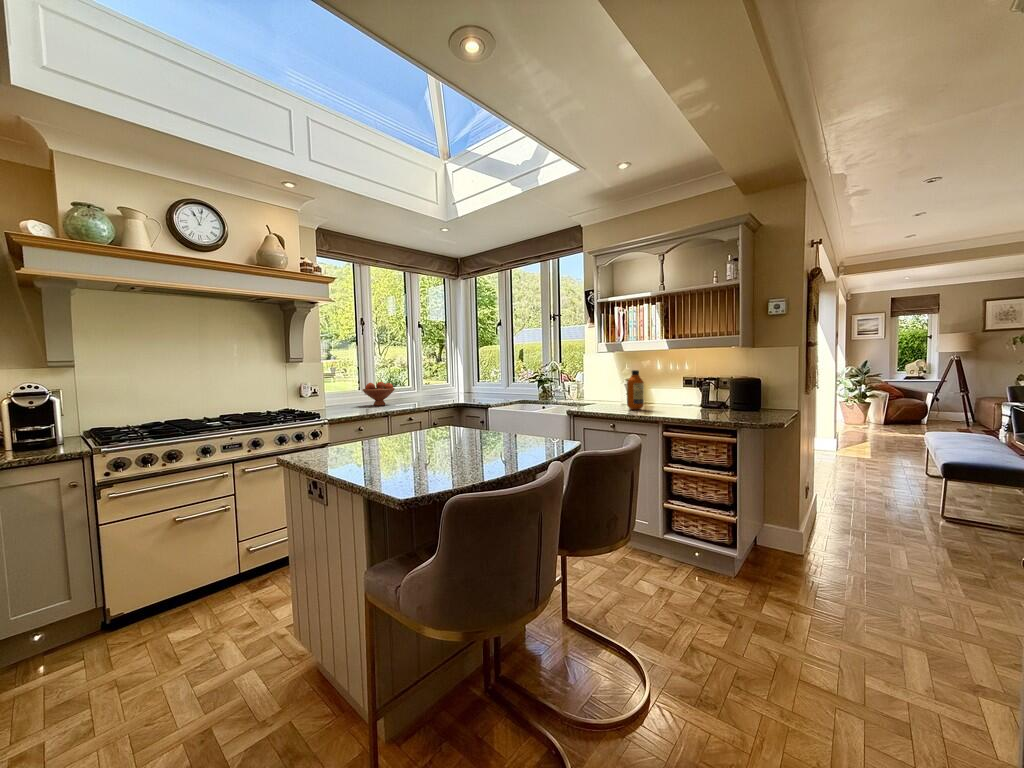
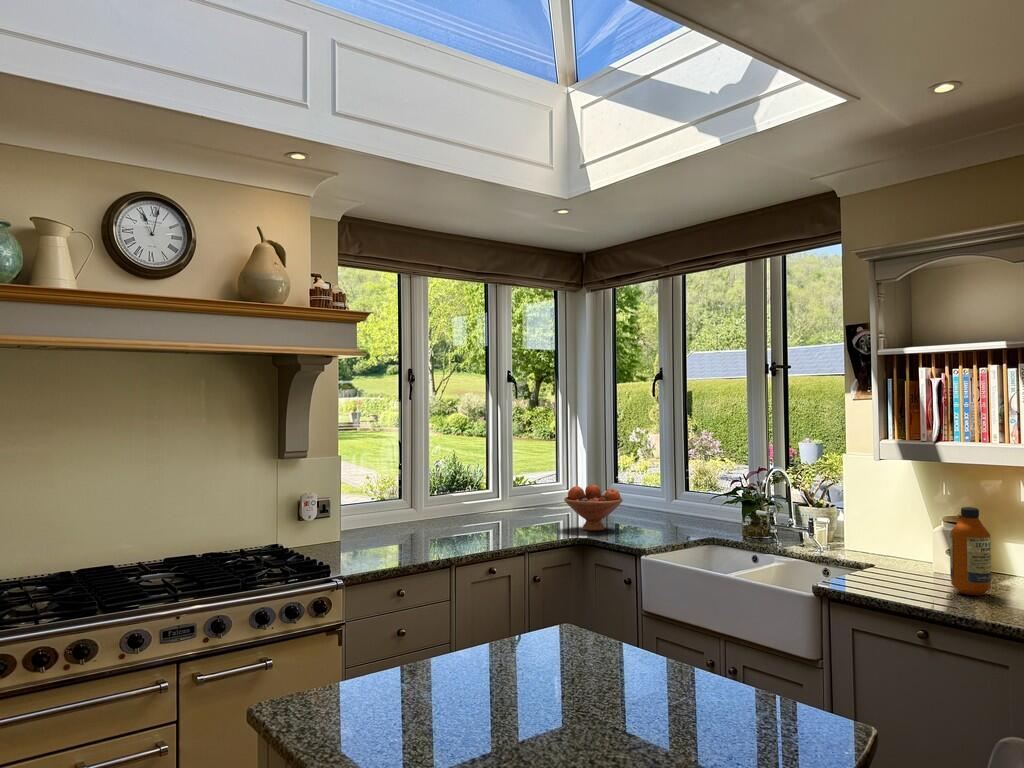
fruit bowl: present [363,382,395,406] -> present [564,484,623,531]

